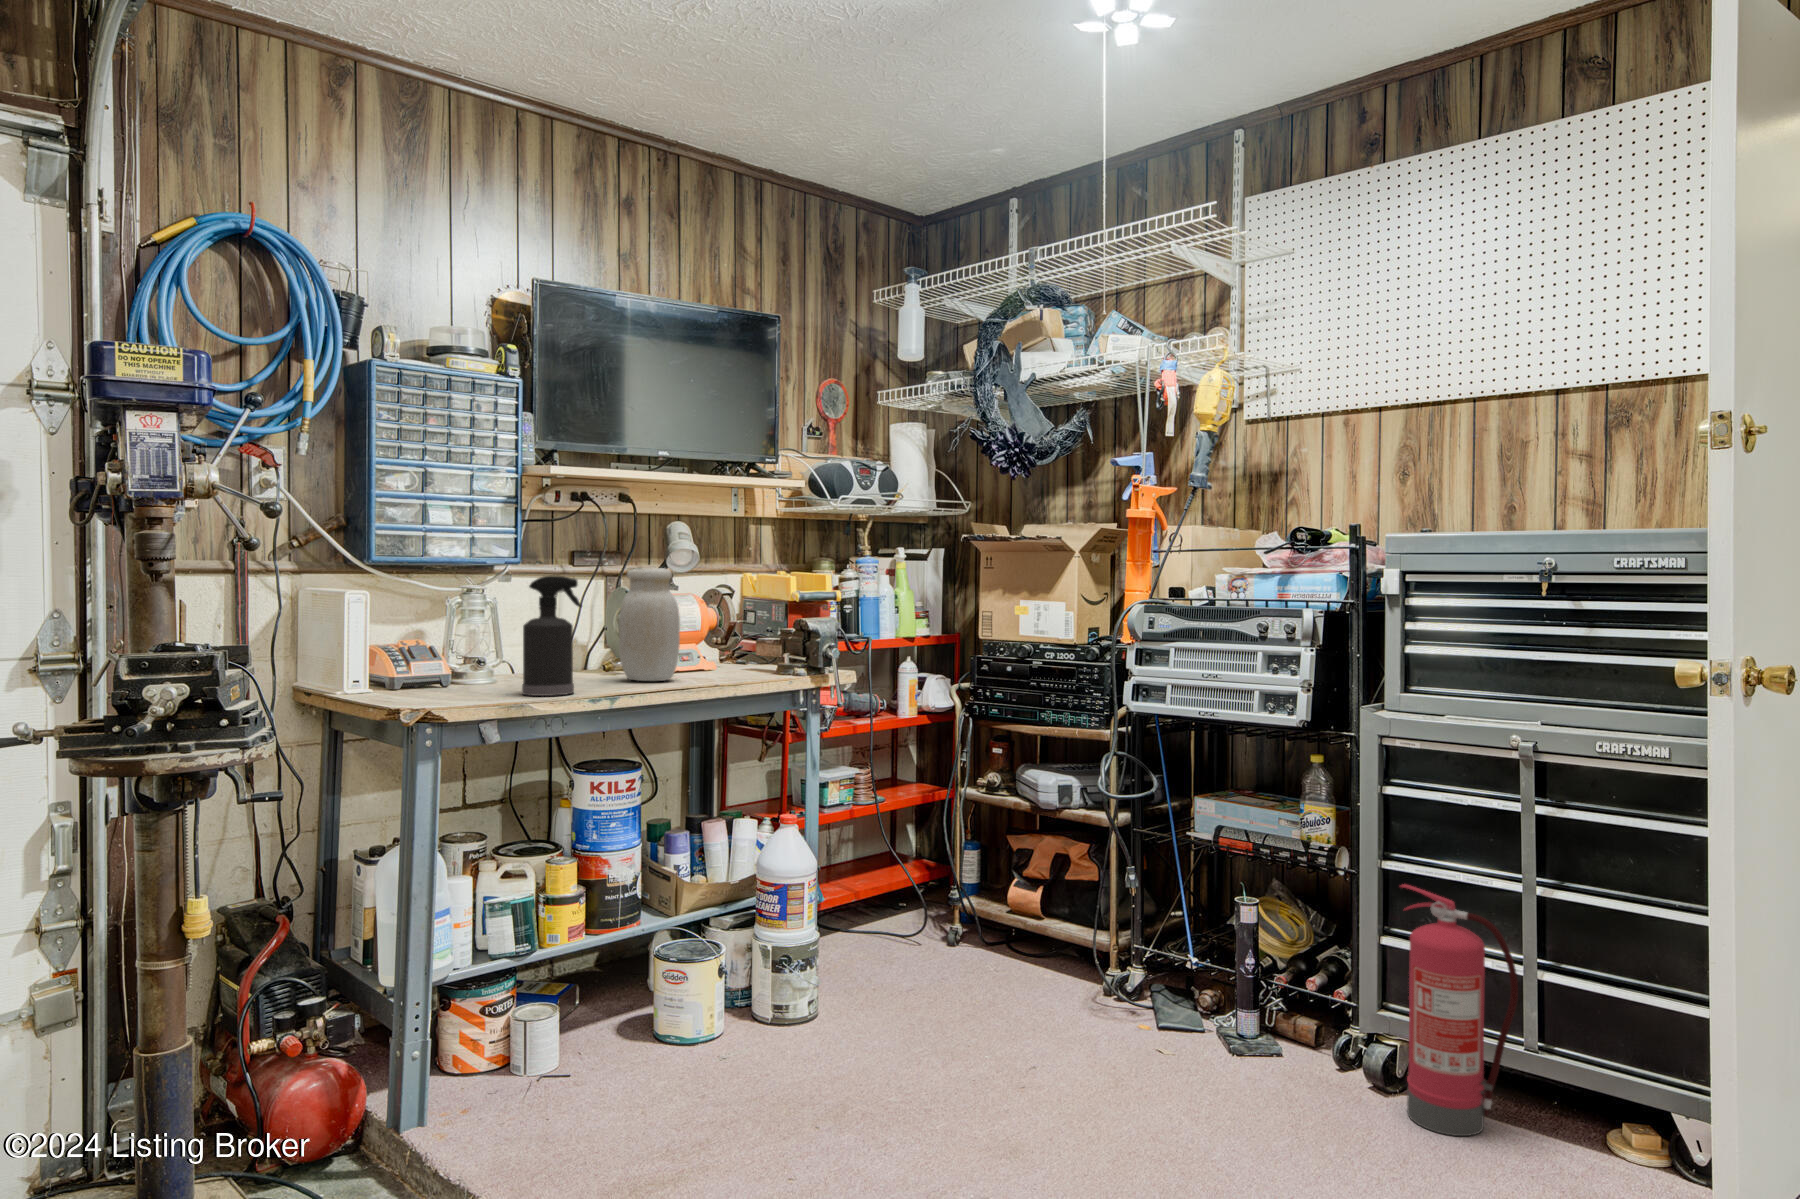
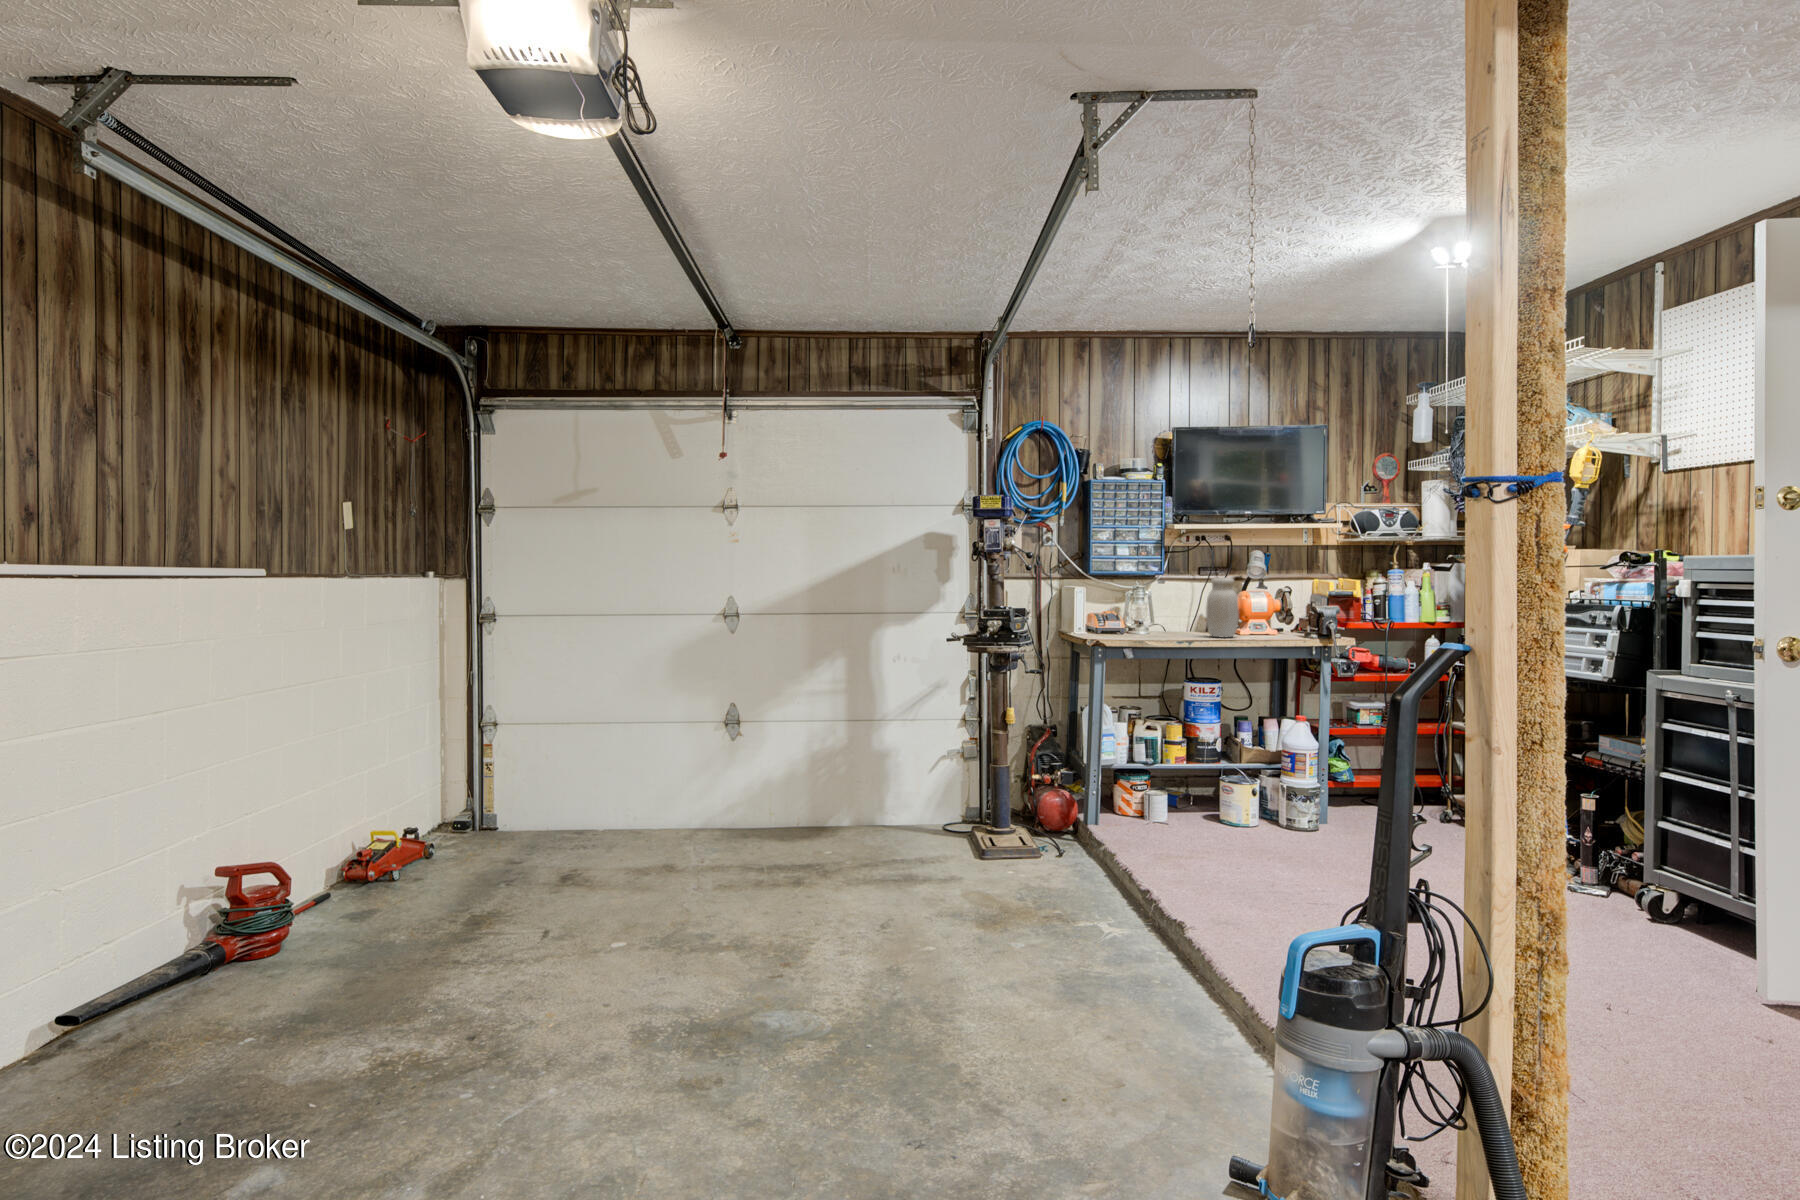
spray bottle: present [522,575,582,696] -> none [1149,582,1178,640]
fire extinguisher: present [1400,885,1518,1136] -> none [1635,779,1699,933]

